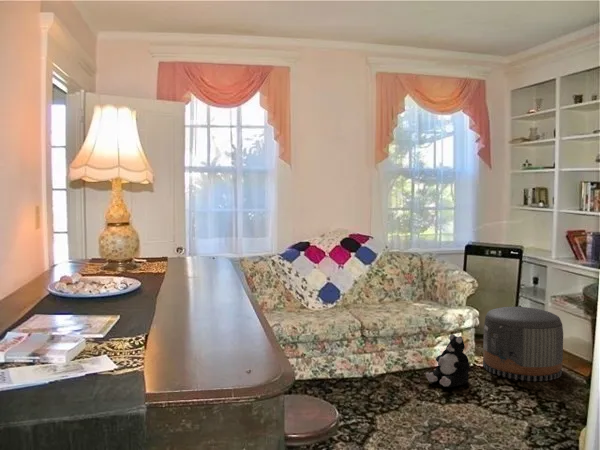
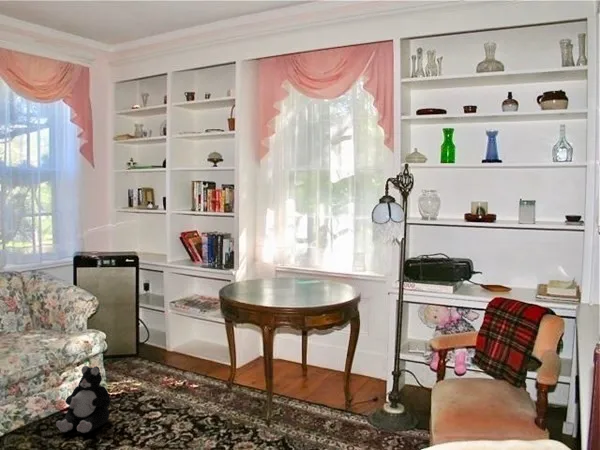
pouf: present [483,307,563,381] -> none [115,319,200,403]

